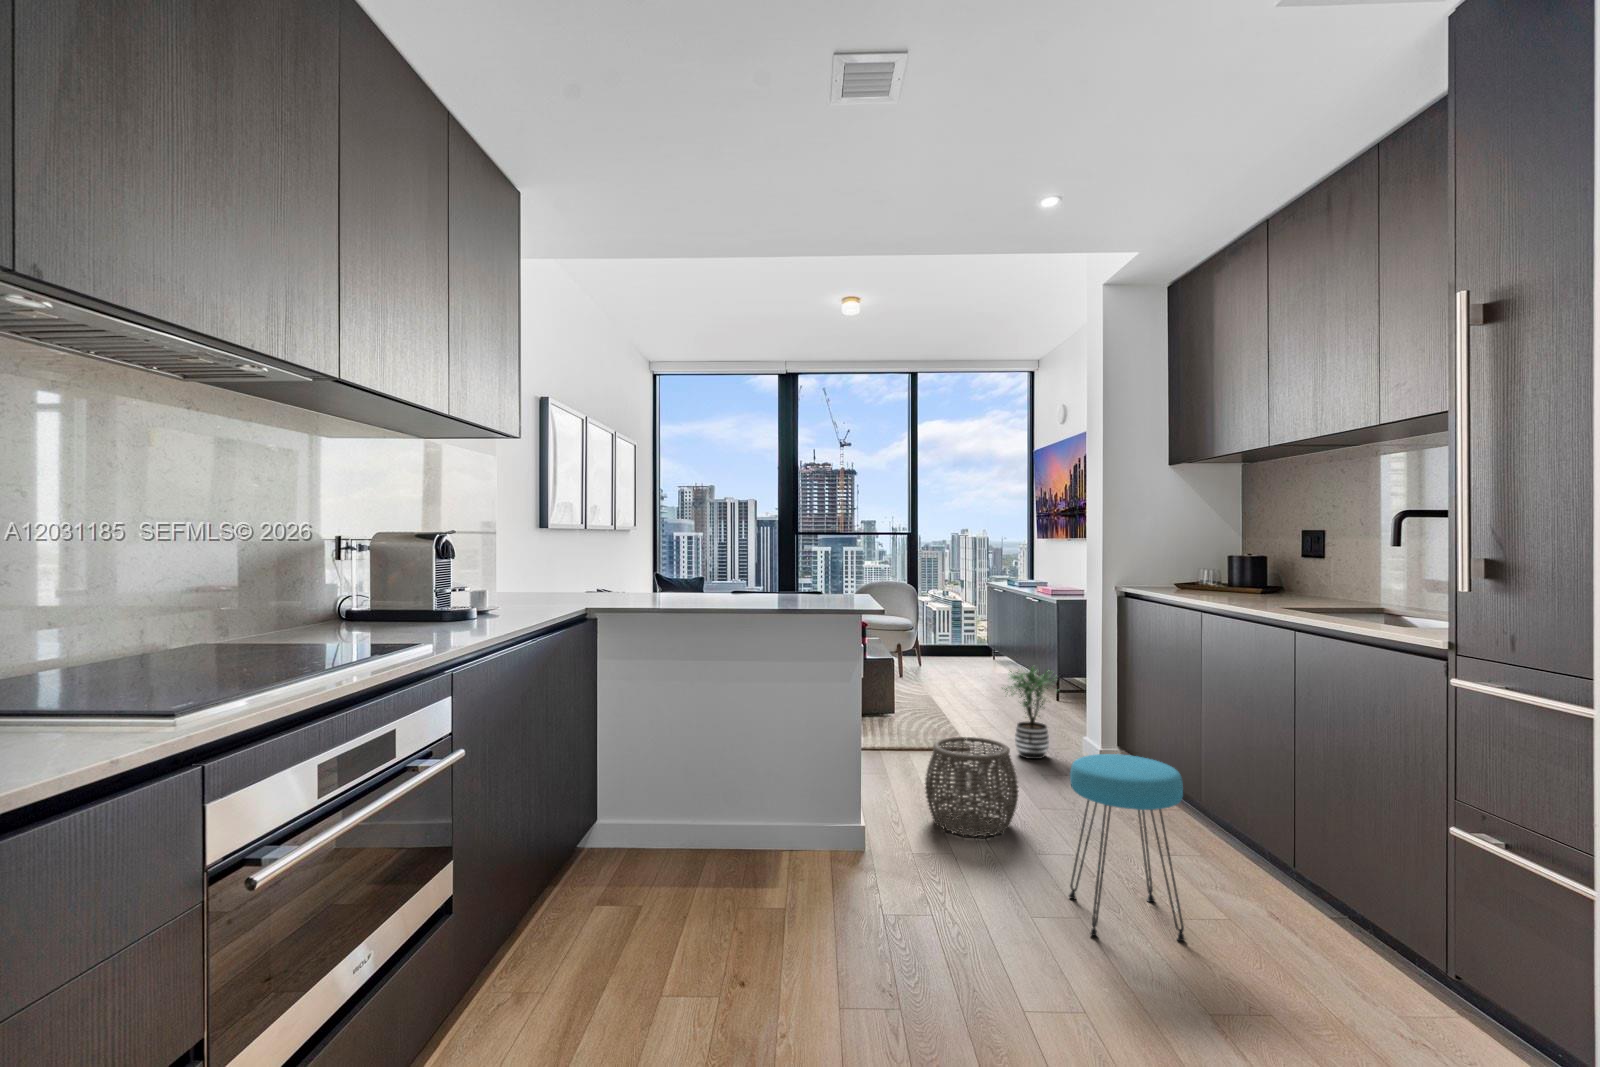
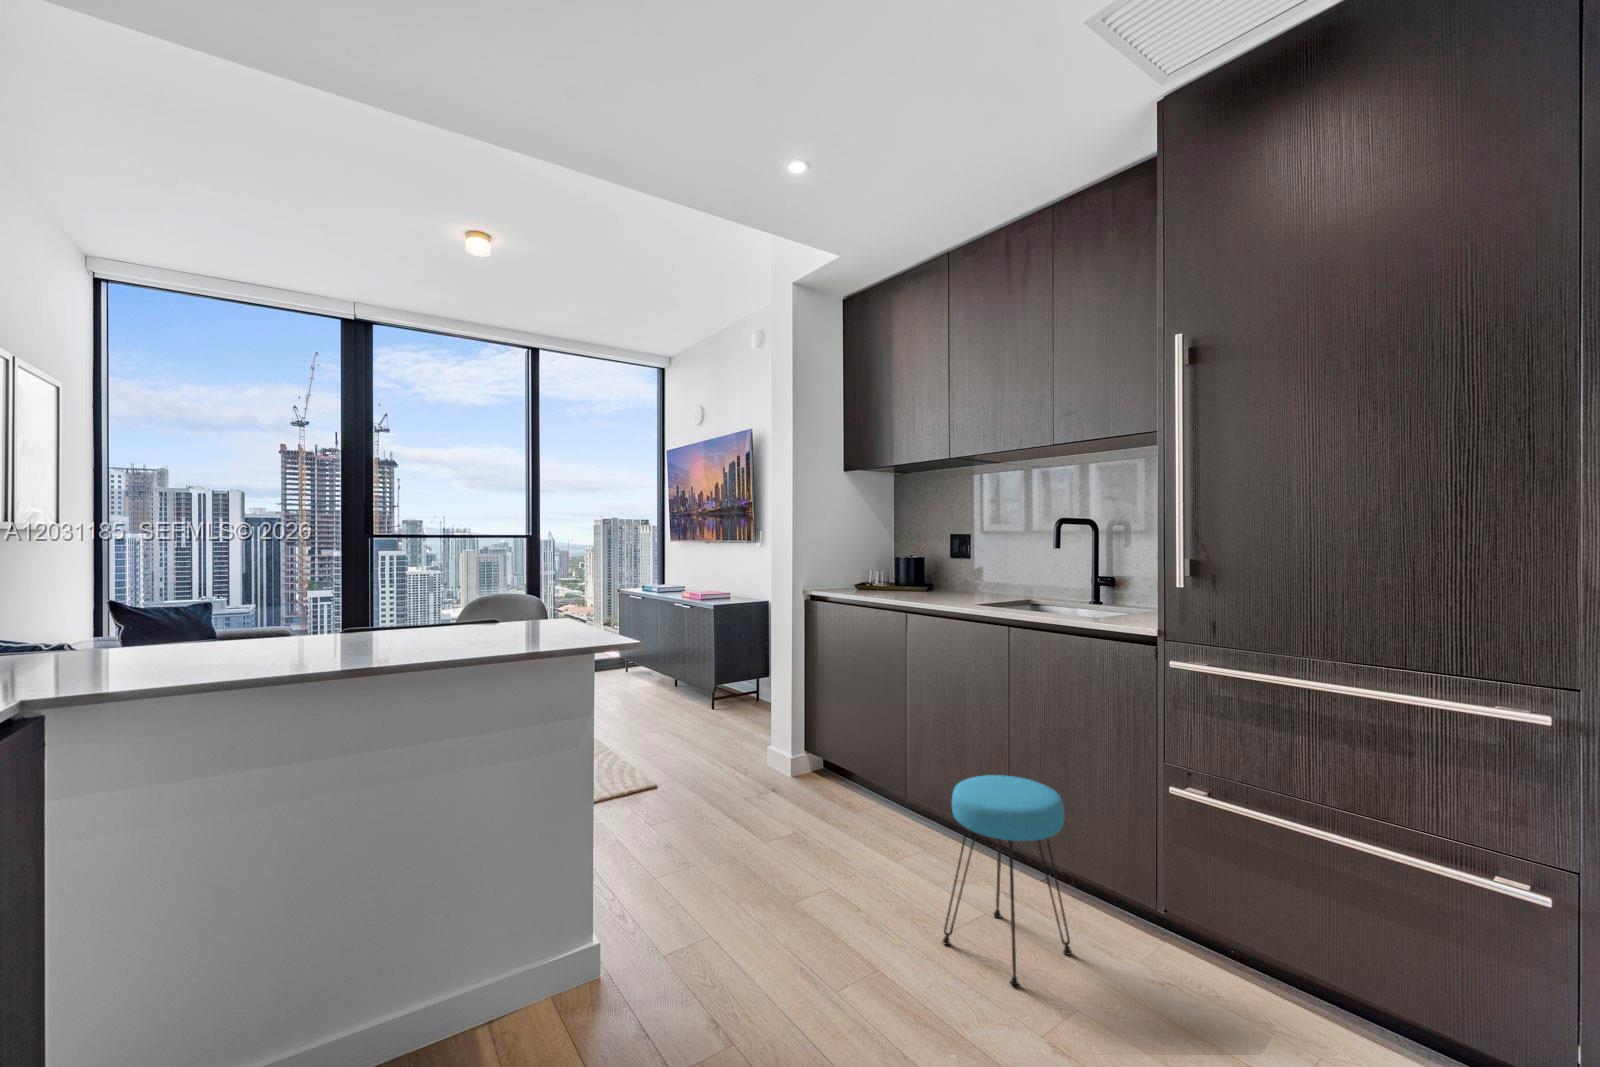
potted plant: present [1002,667,1057,759] -> none [691,678,757,779]
woven basket: present [925,737,1019,837] -> none [708,779,817,905]

